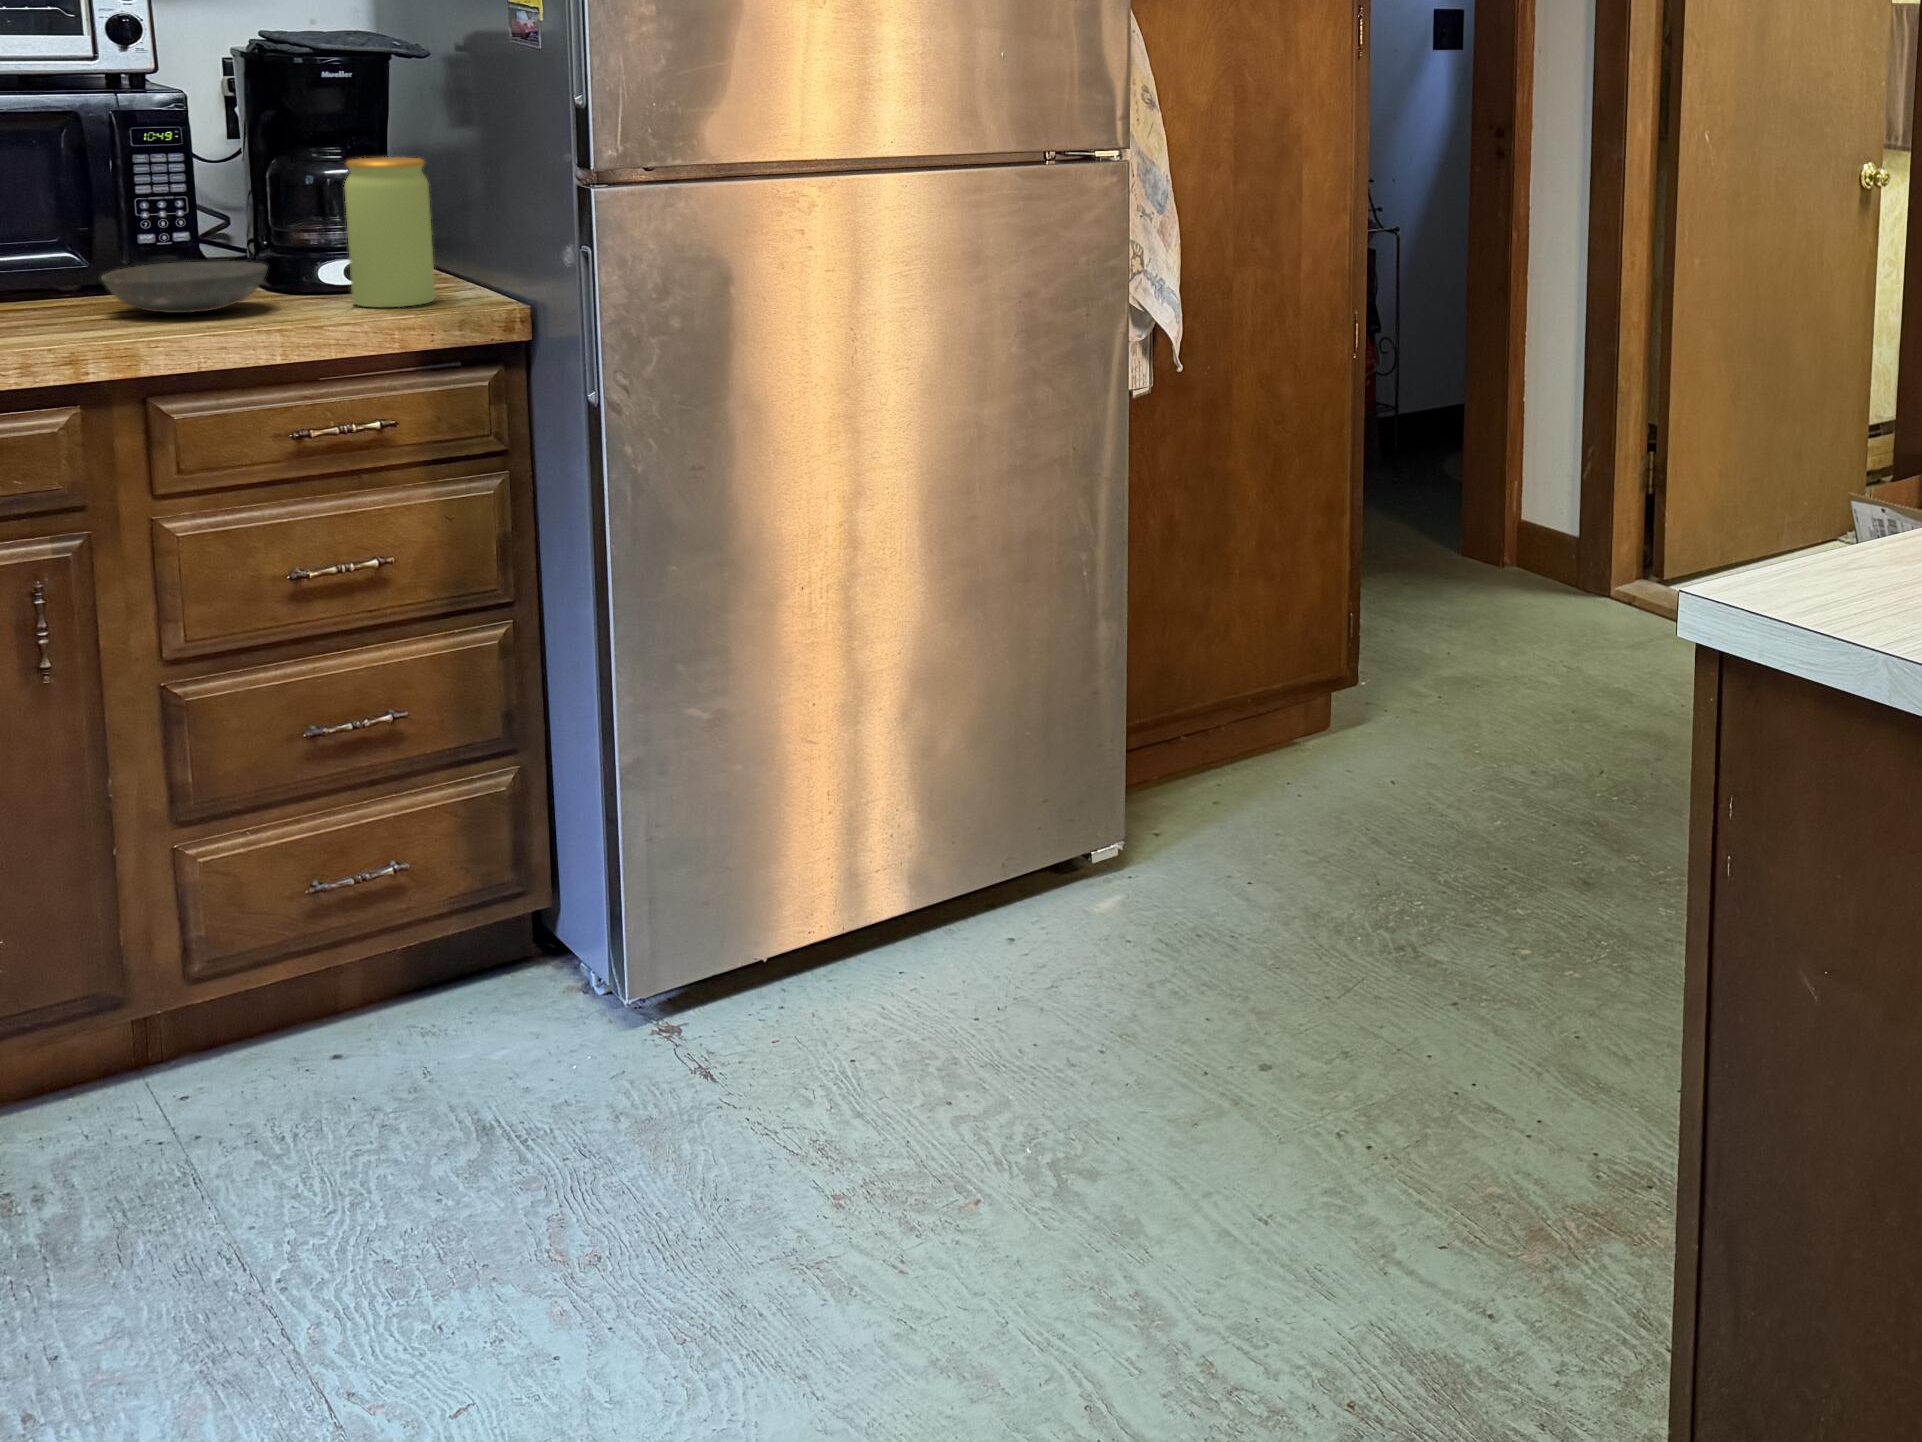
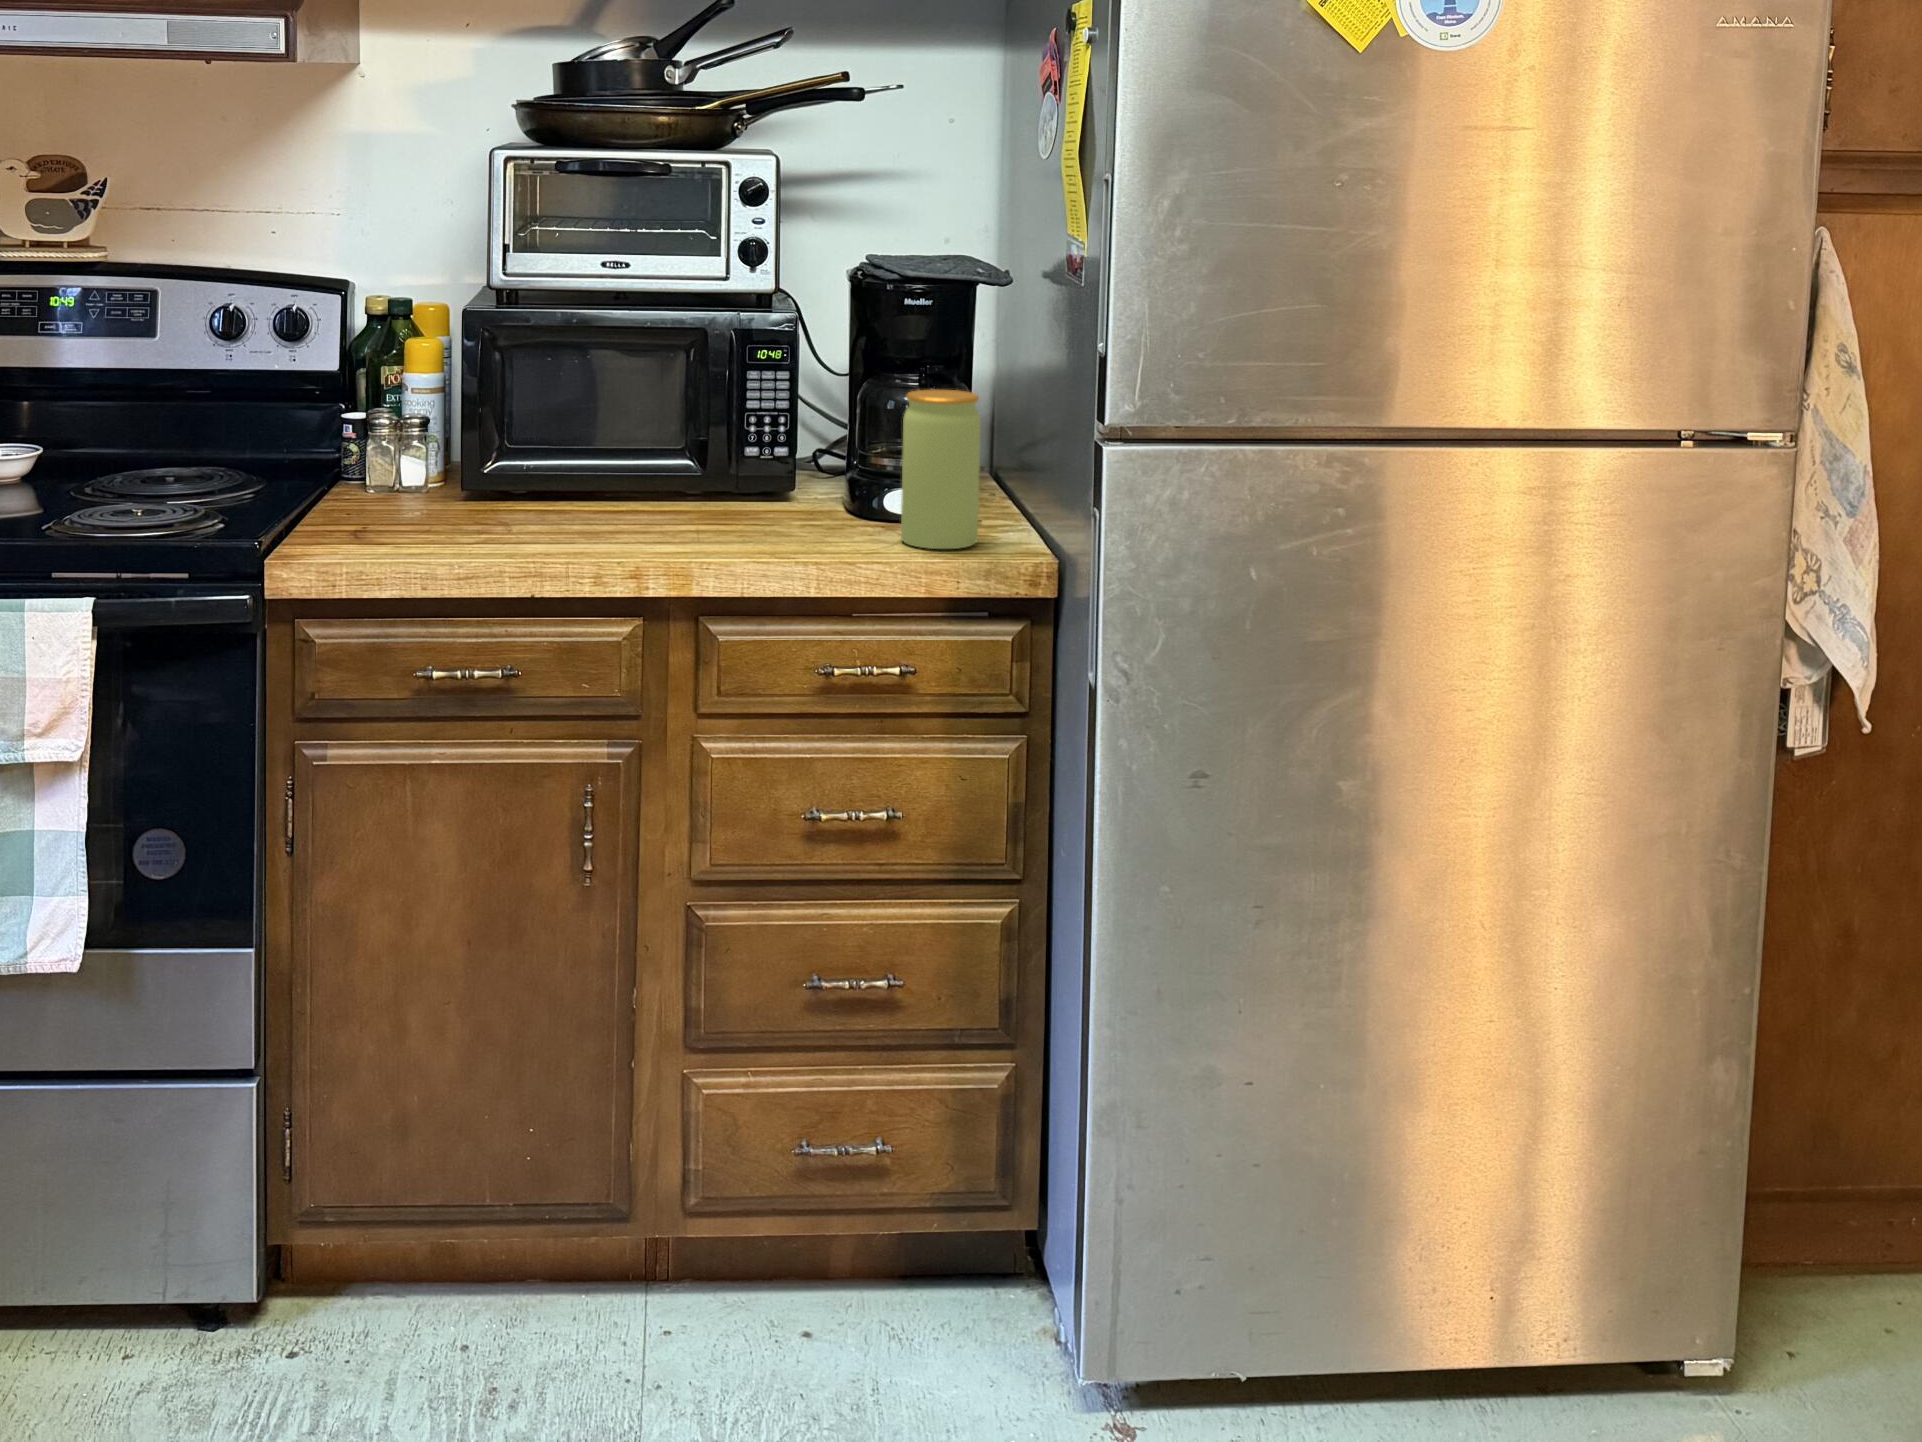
bowl: present [101,261,267,313] -> none [691,479,830,534]

